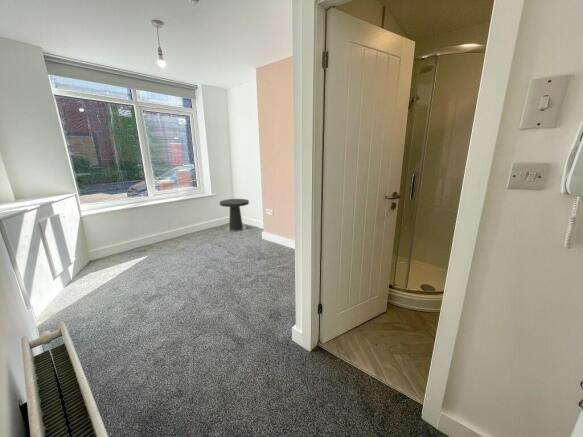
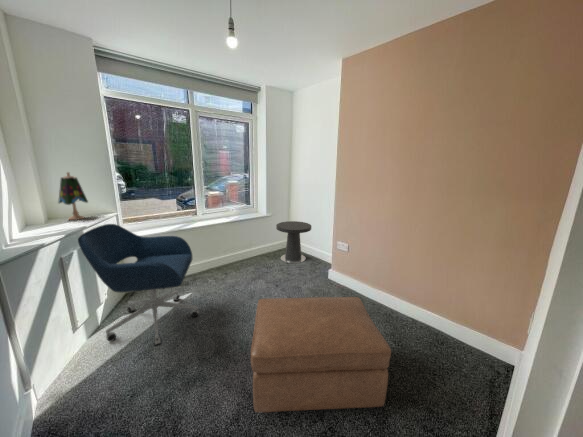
table lamp: none [23,159,51,198] -> present [59,173,88,220]
office chair: none [50,200,156,287] -> present [78,224,199,345]
ottoman: none [190,238,277,306] -> present [251,297,391,413]

